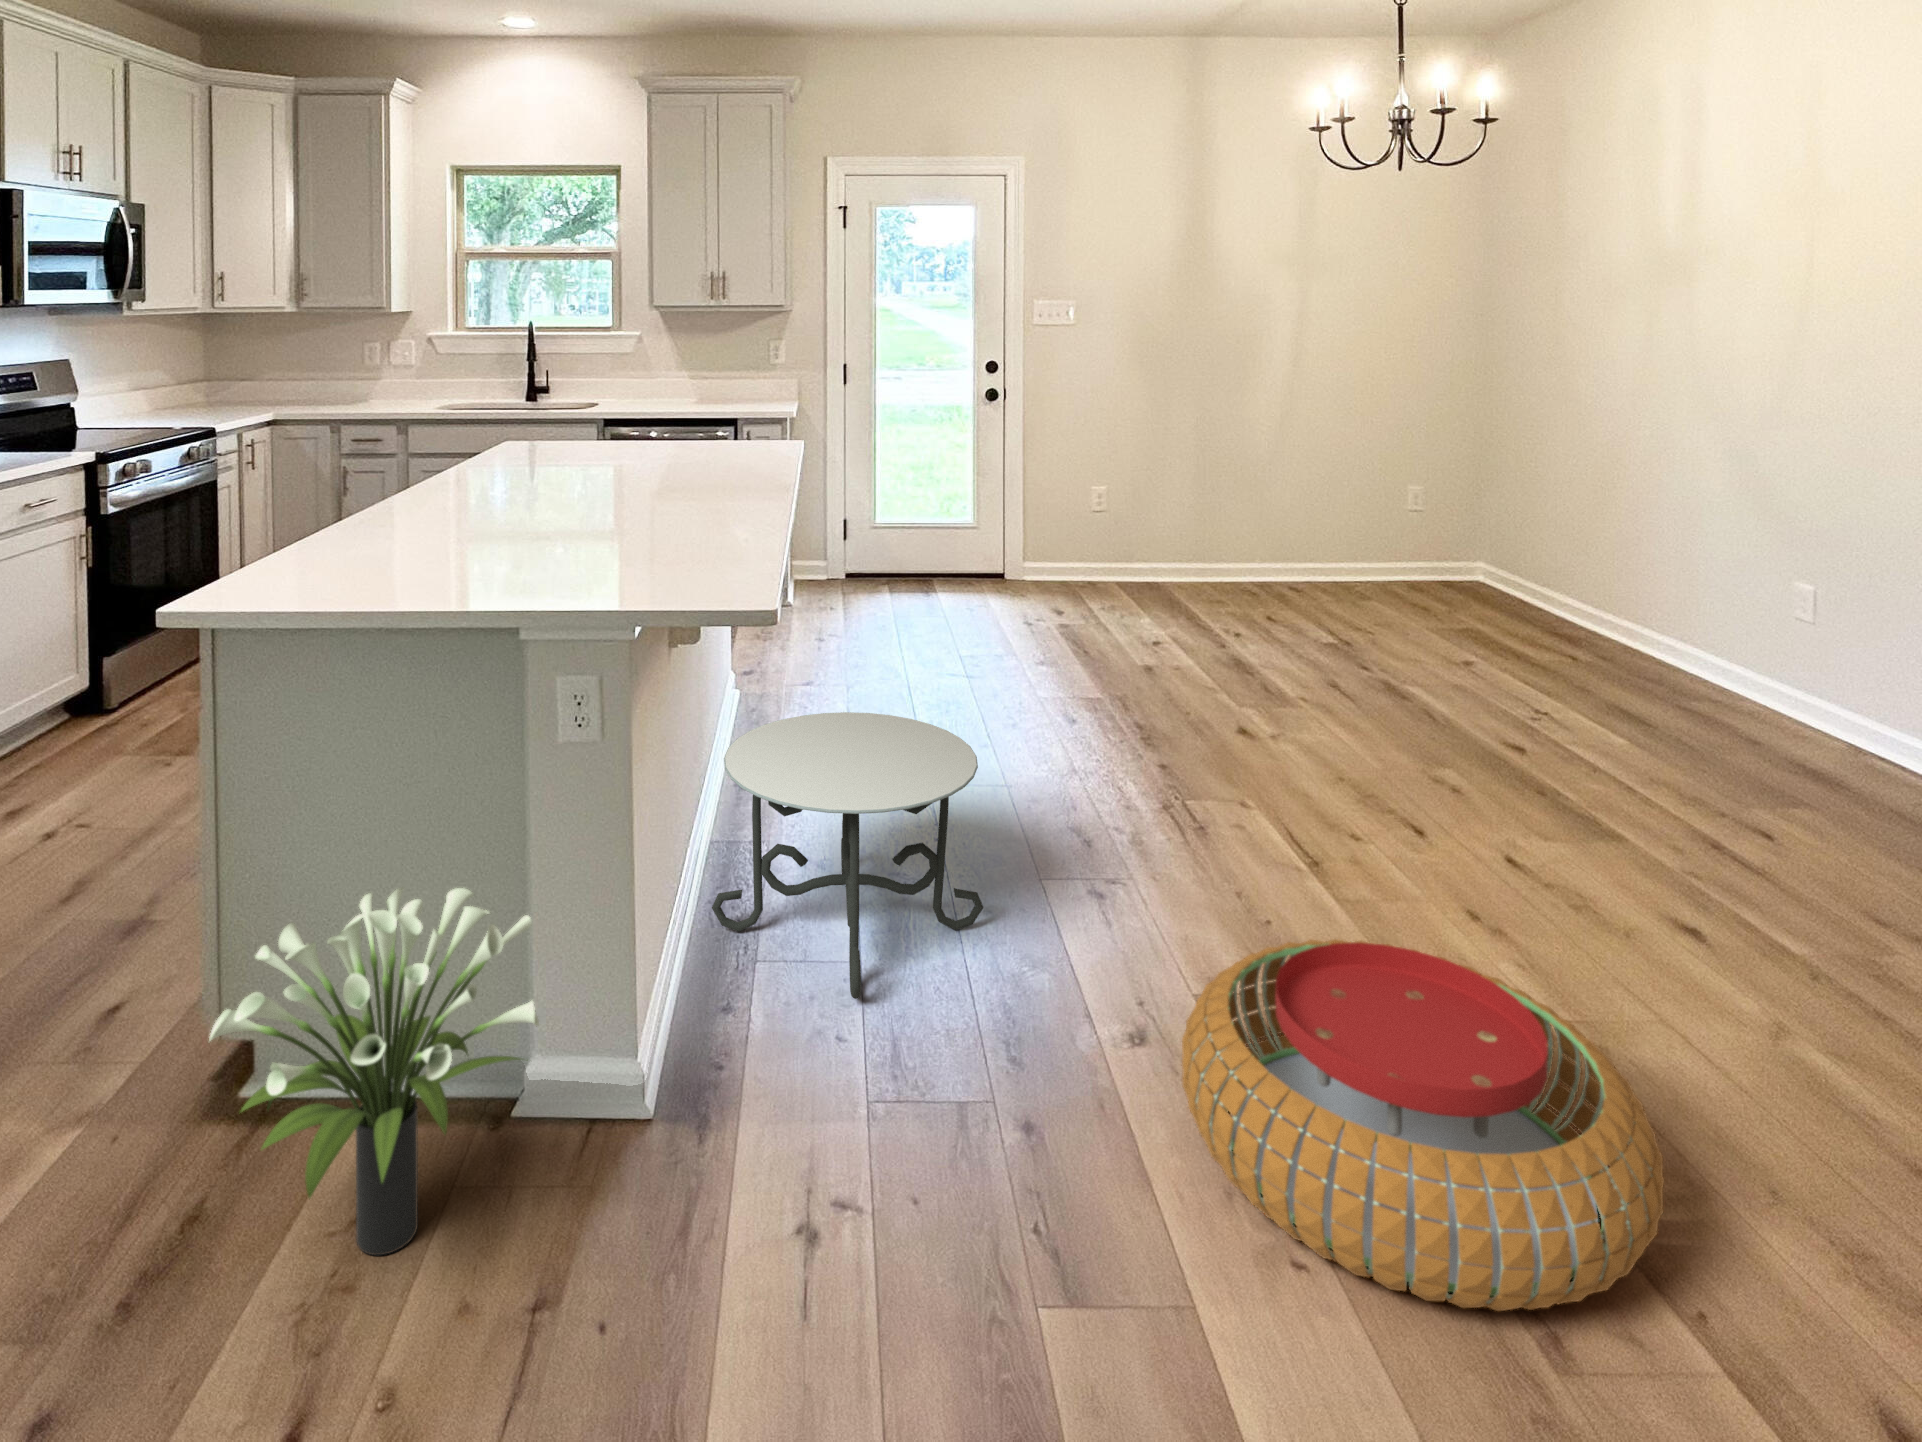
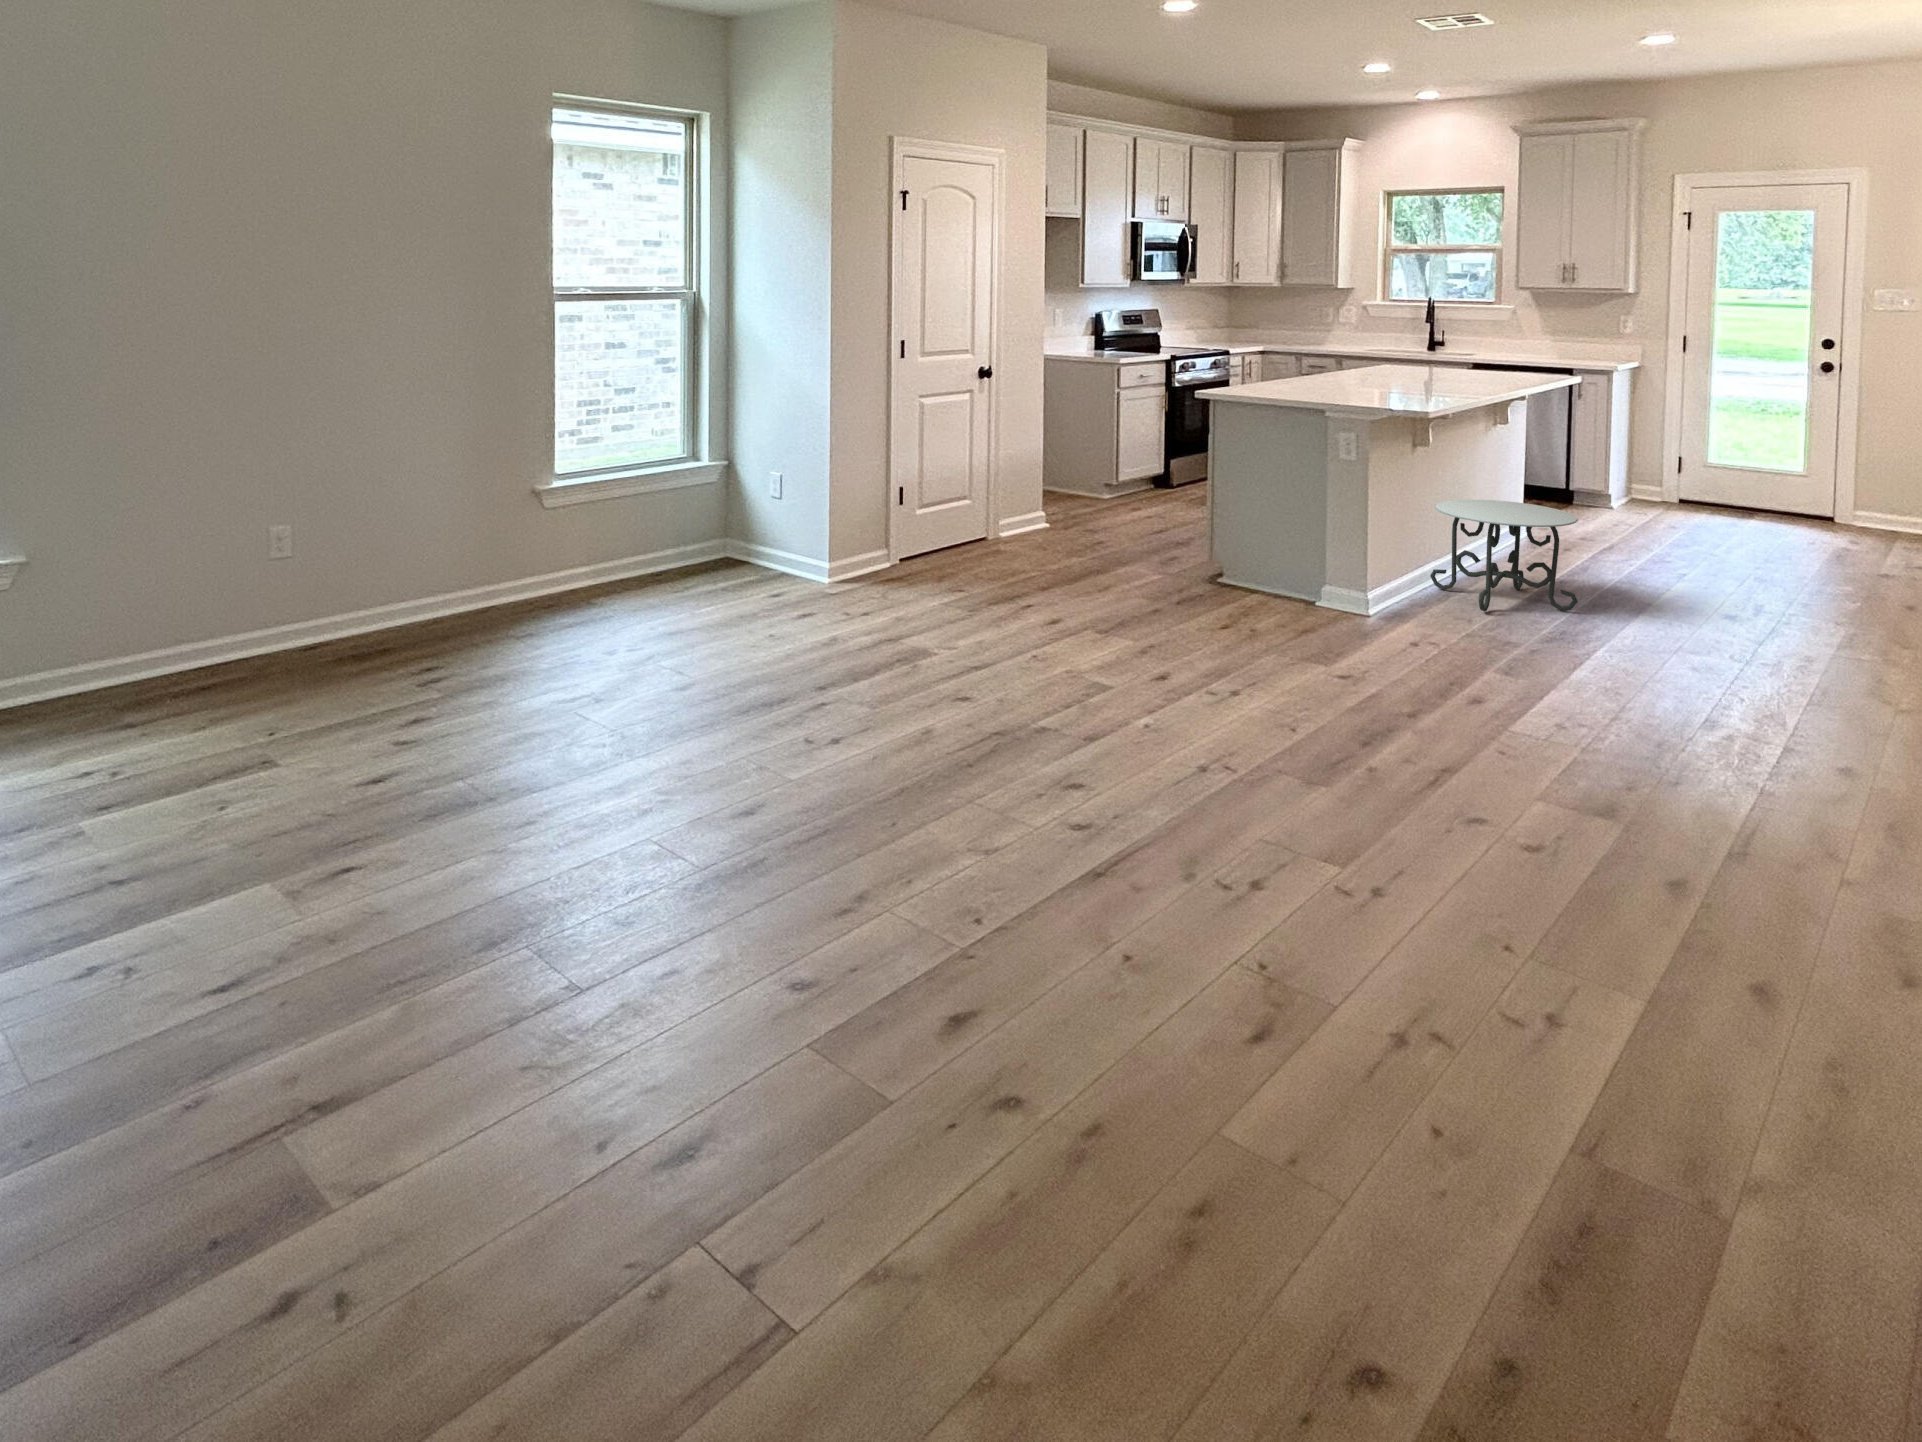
potted plant: present [210,887,539,1255] -> none [1202,491,1318,610]
pouf: present [1182,939,1664,1311] -> none [1595,602,1839,721]

